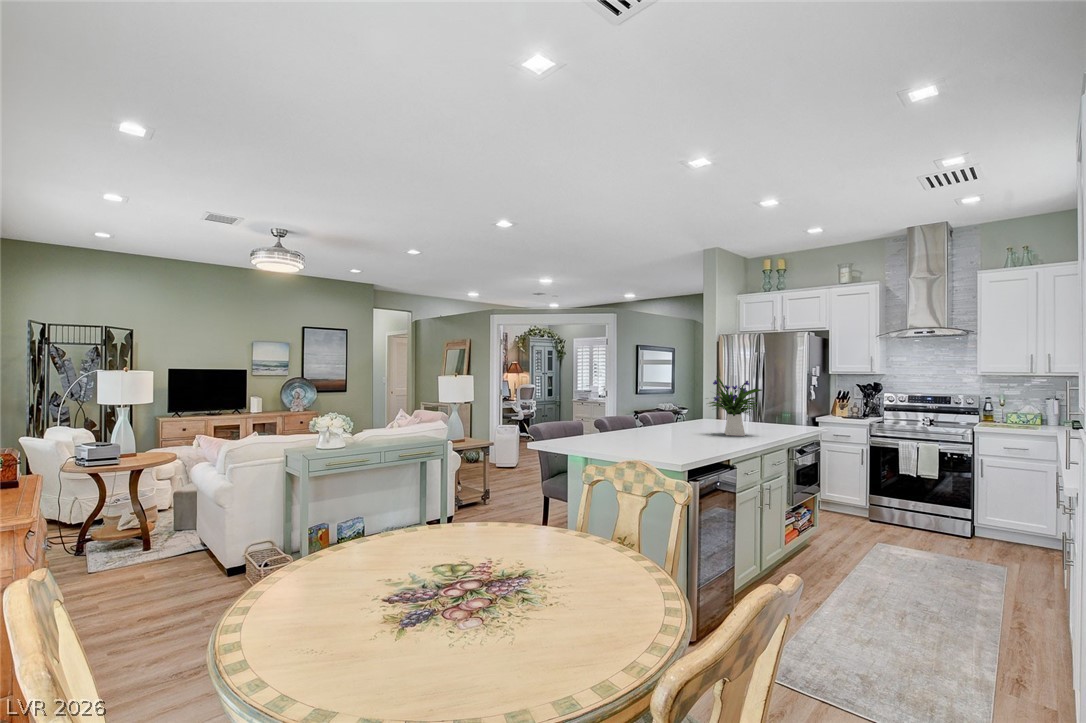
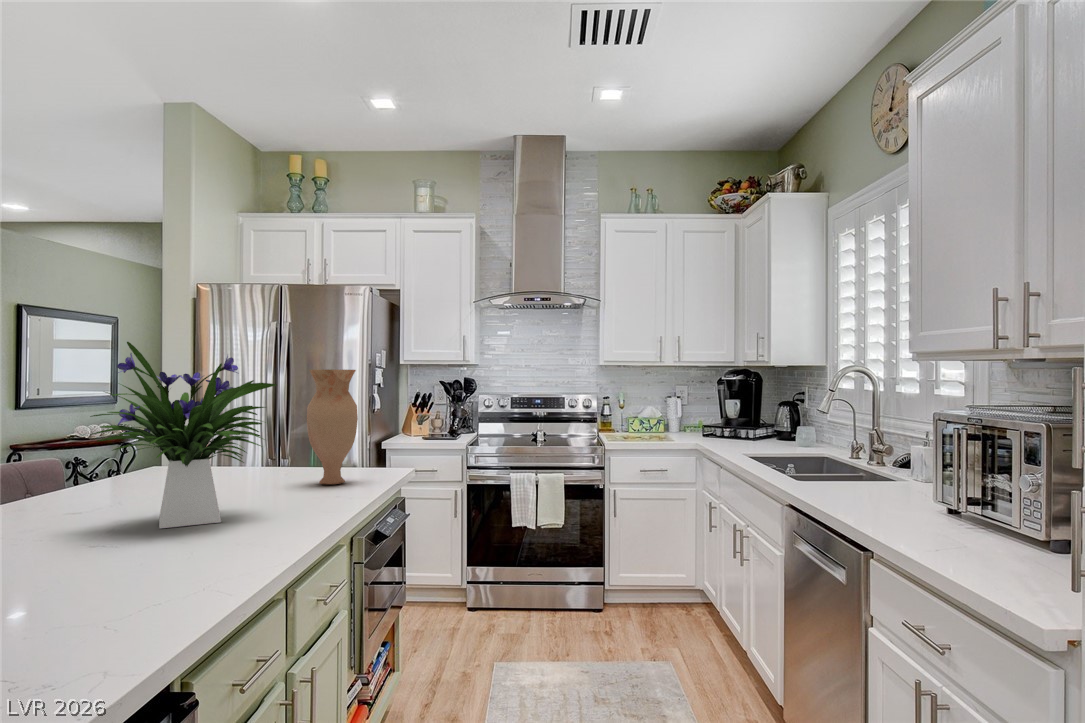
vase: none [774,383,796,431] -> present [307,369,358,484]

